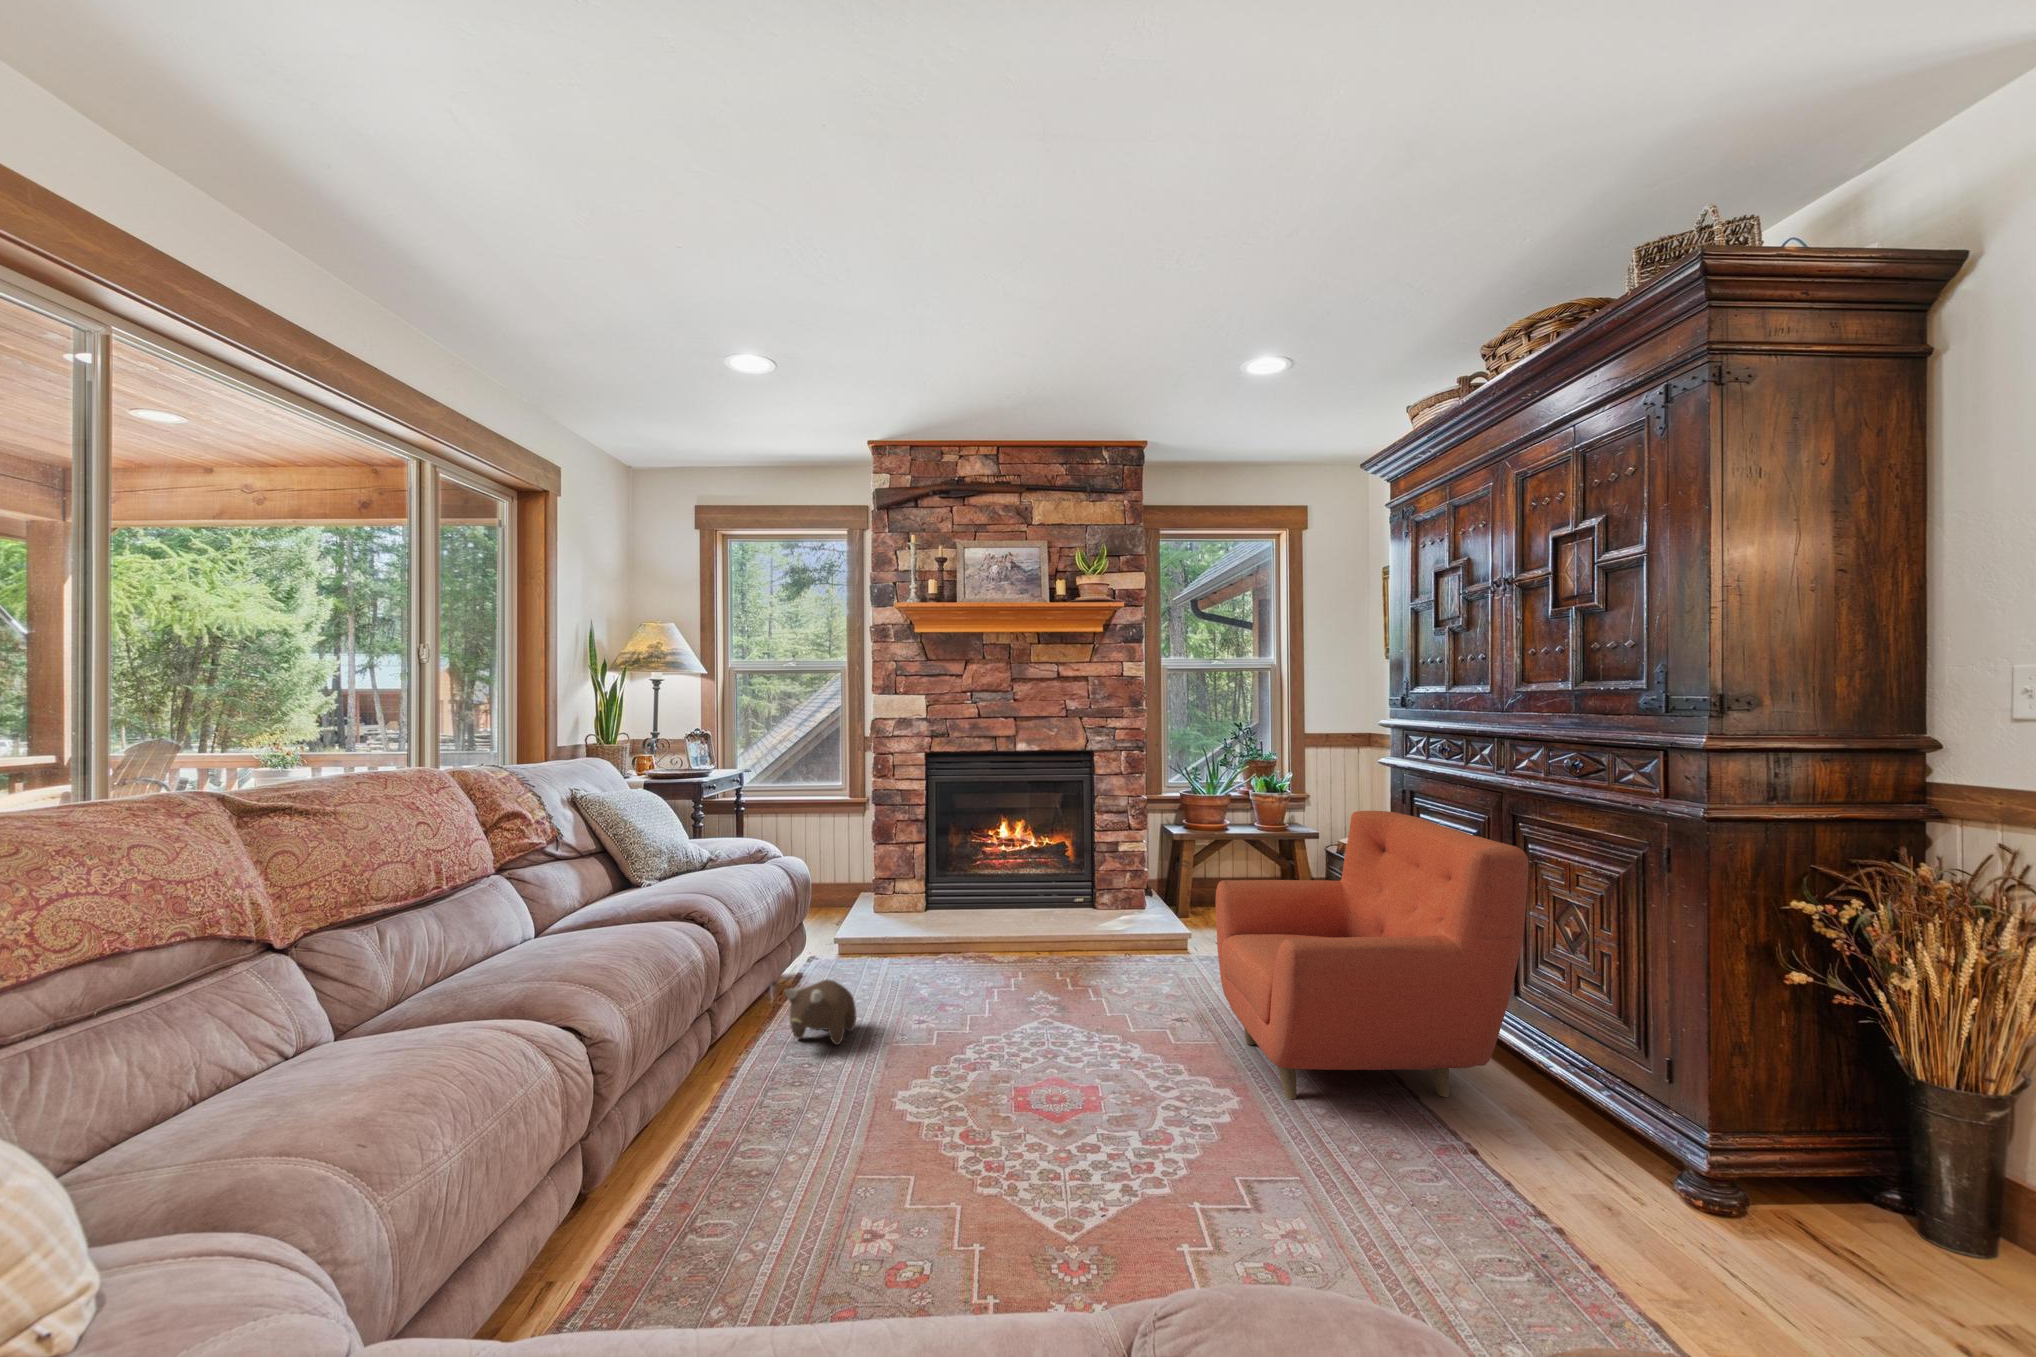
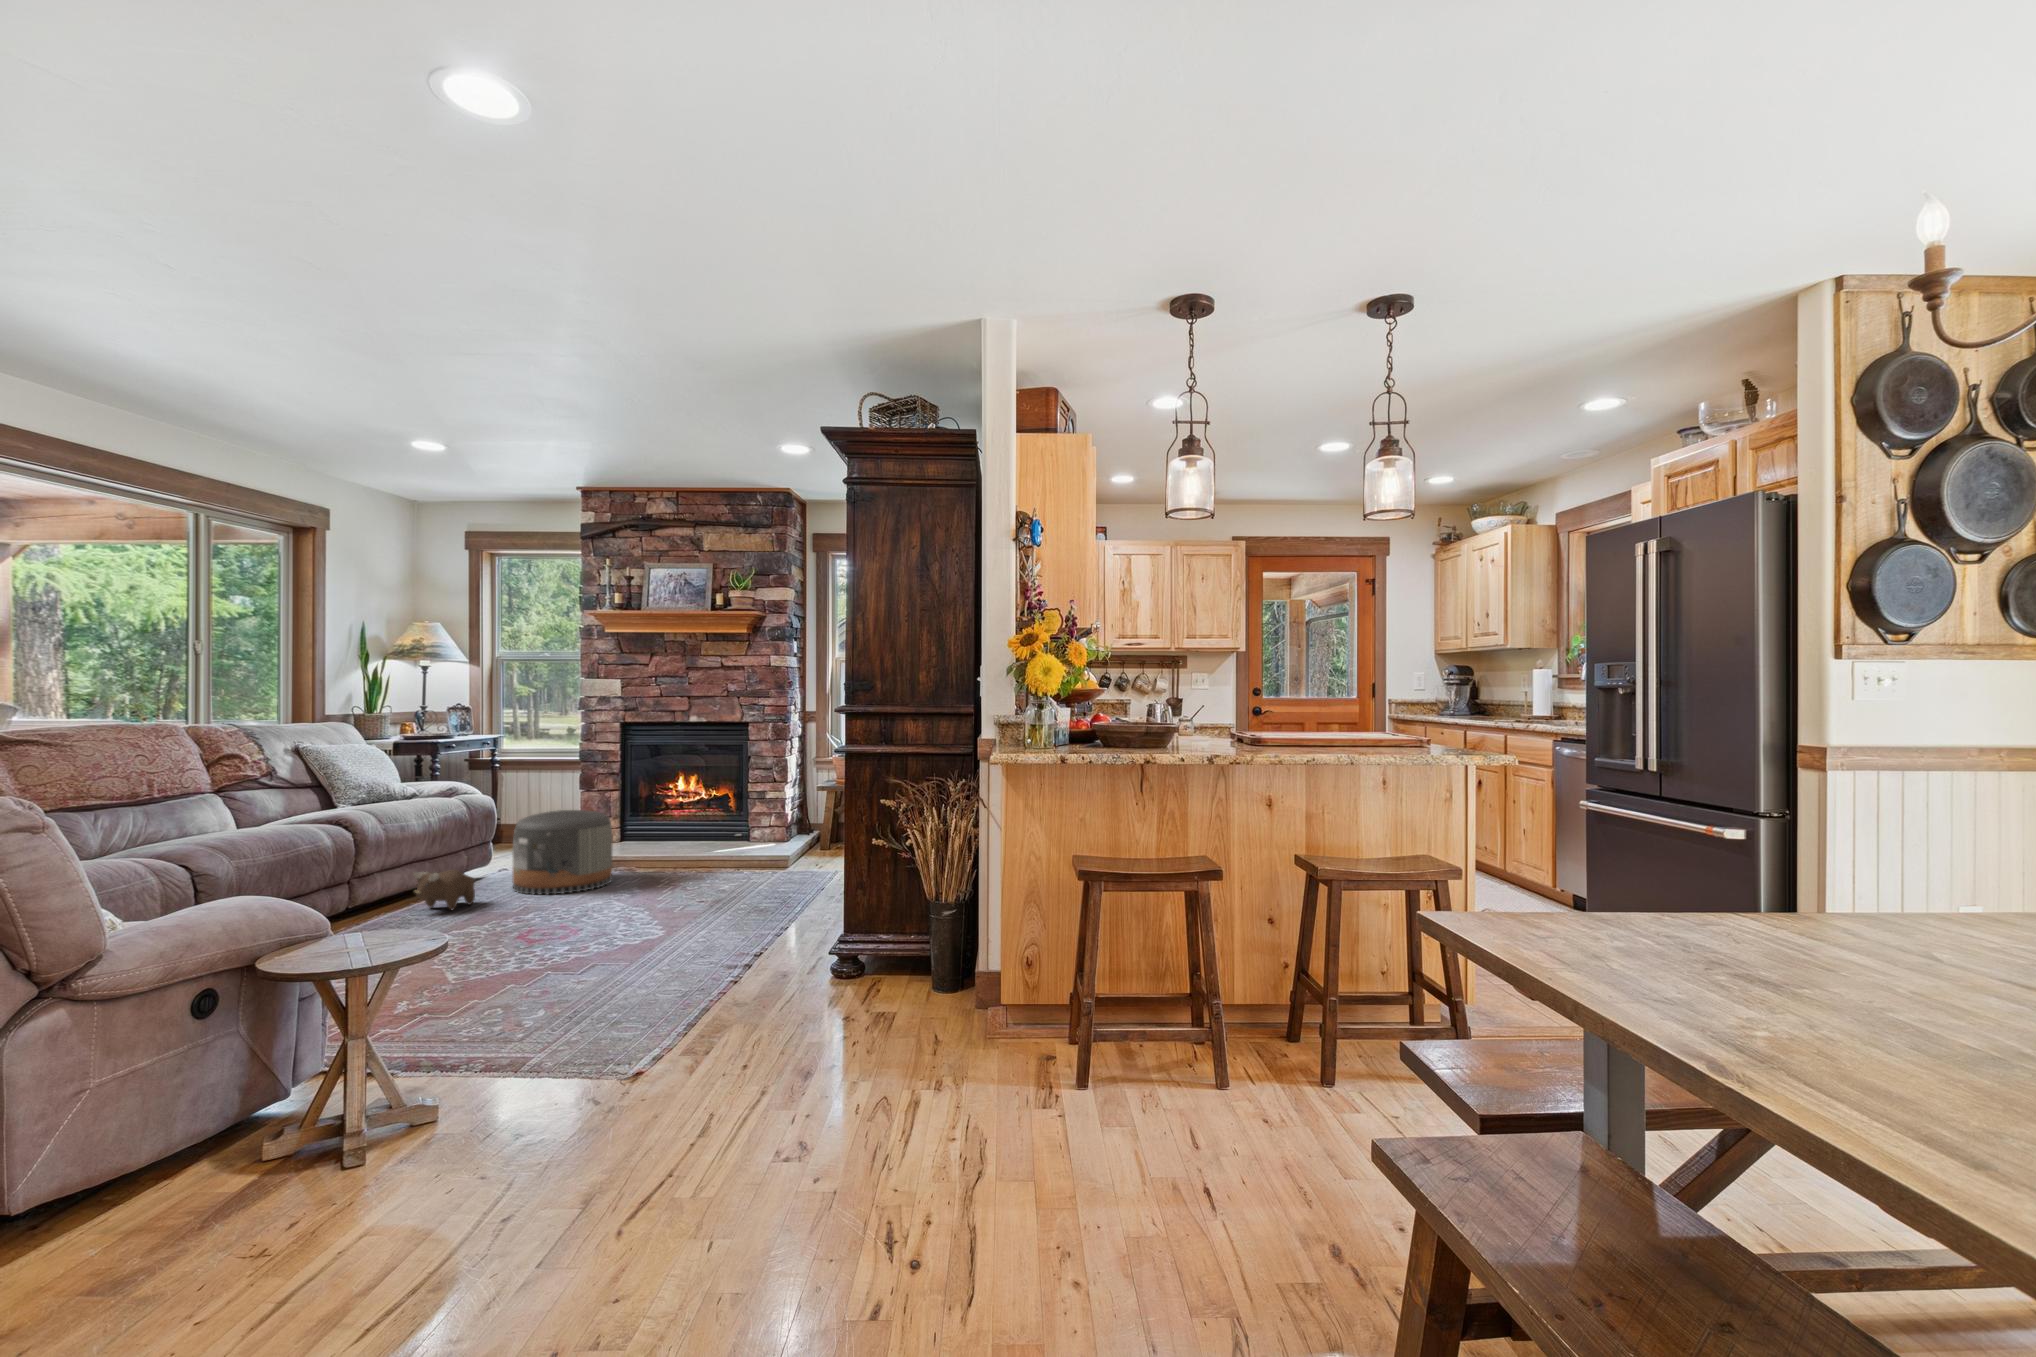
armchair: present [1216,811,1529,1099] -> none [671,761,856,935]
pouf: none [867,878,994,1008] -> present [512,810,613,895]

